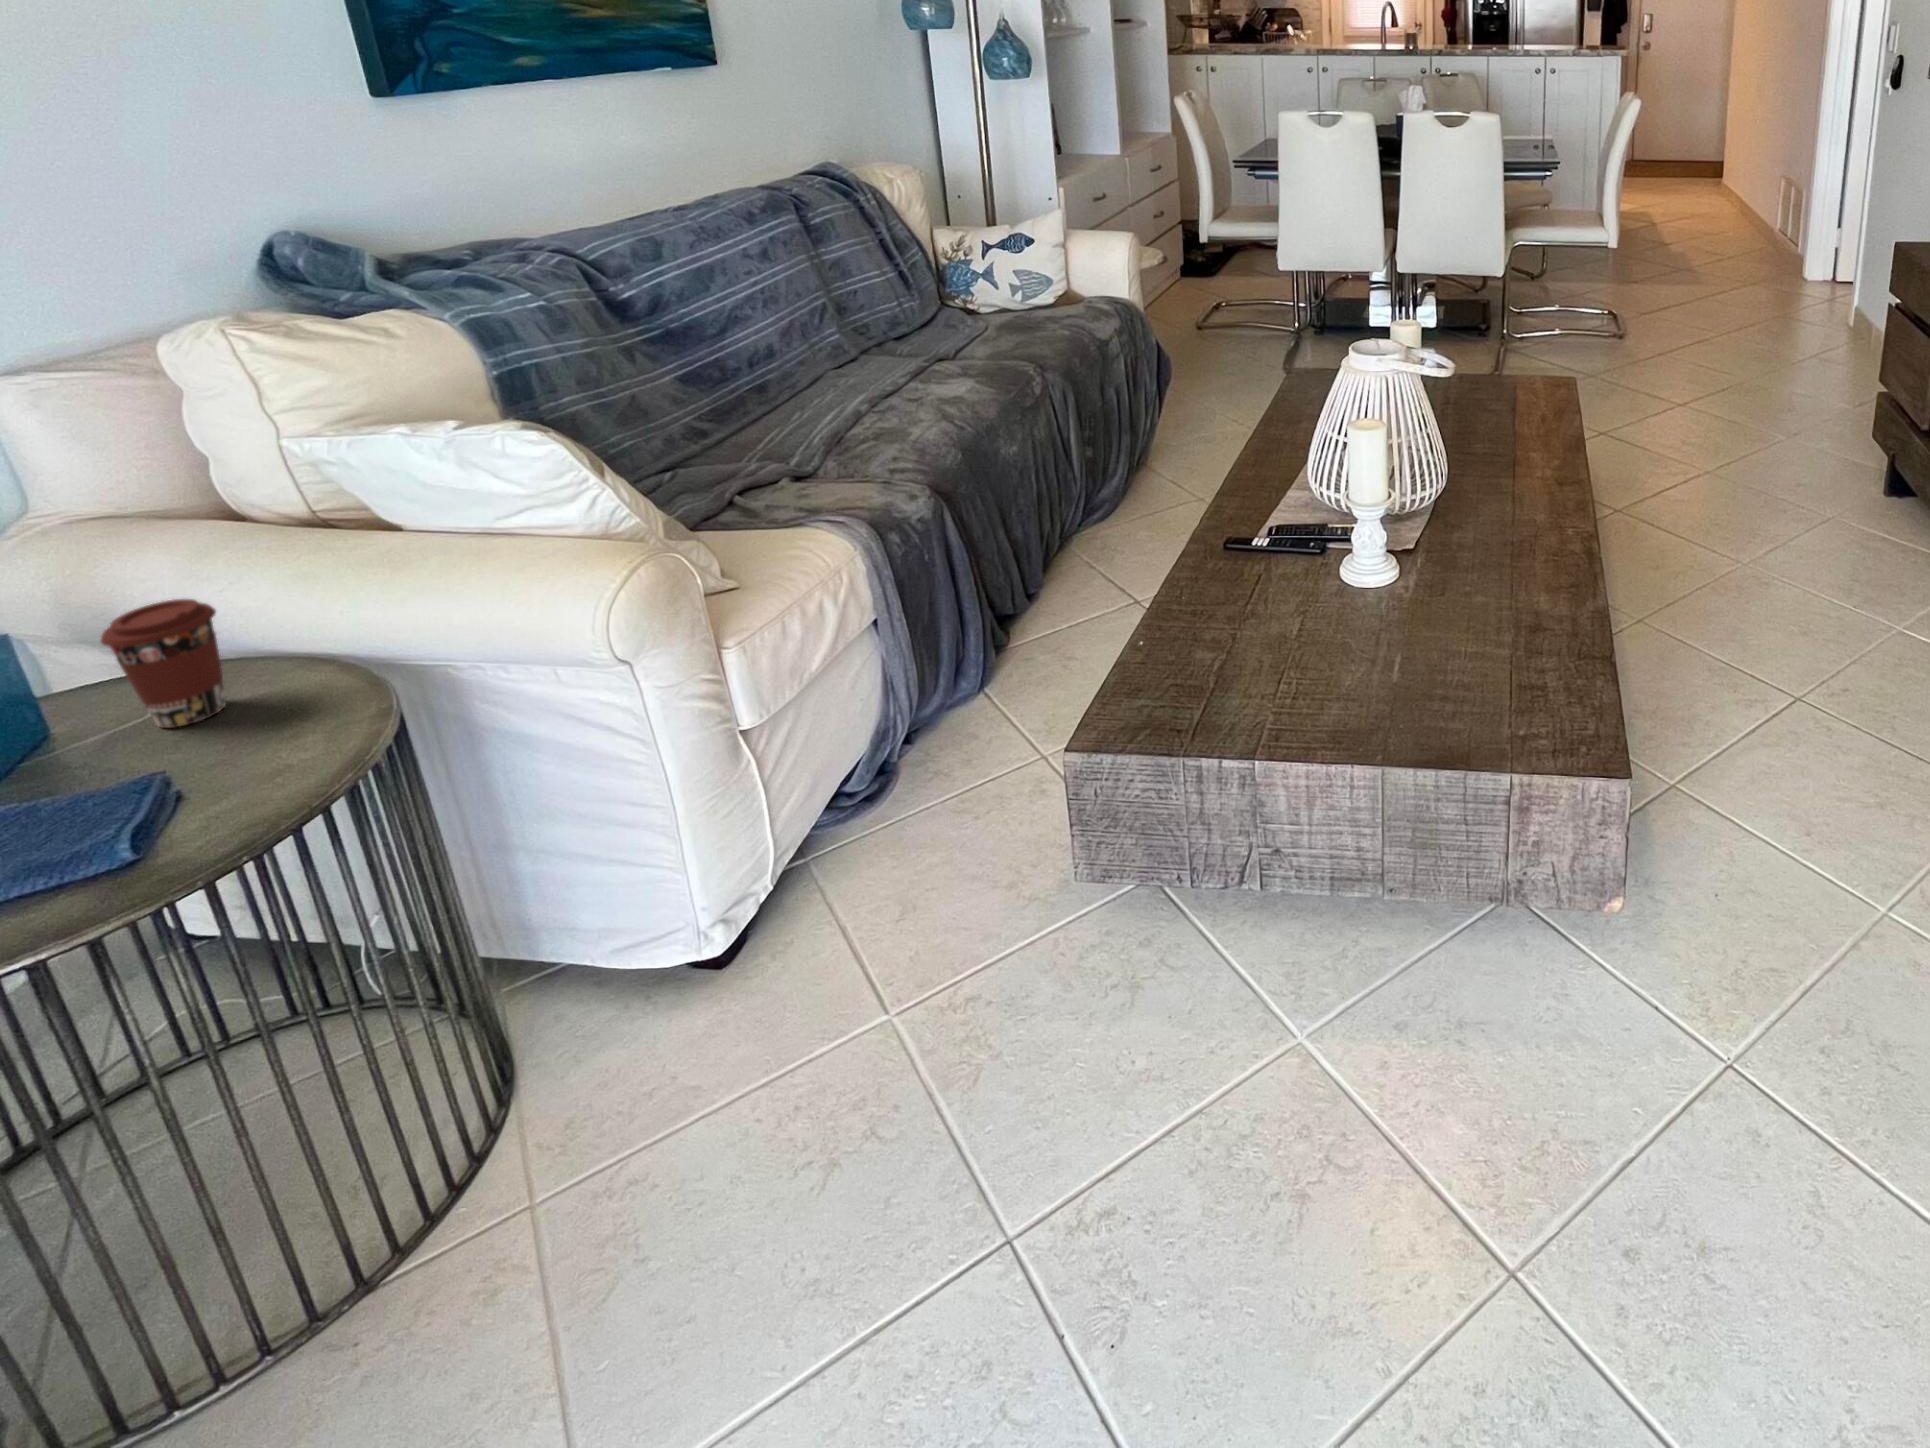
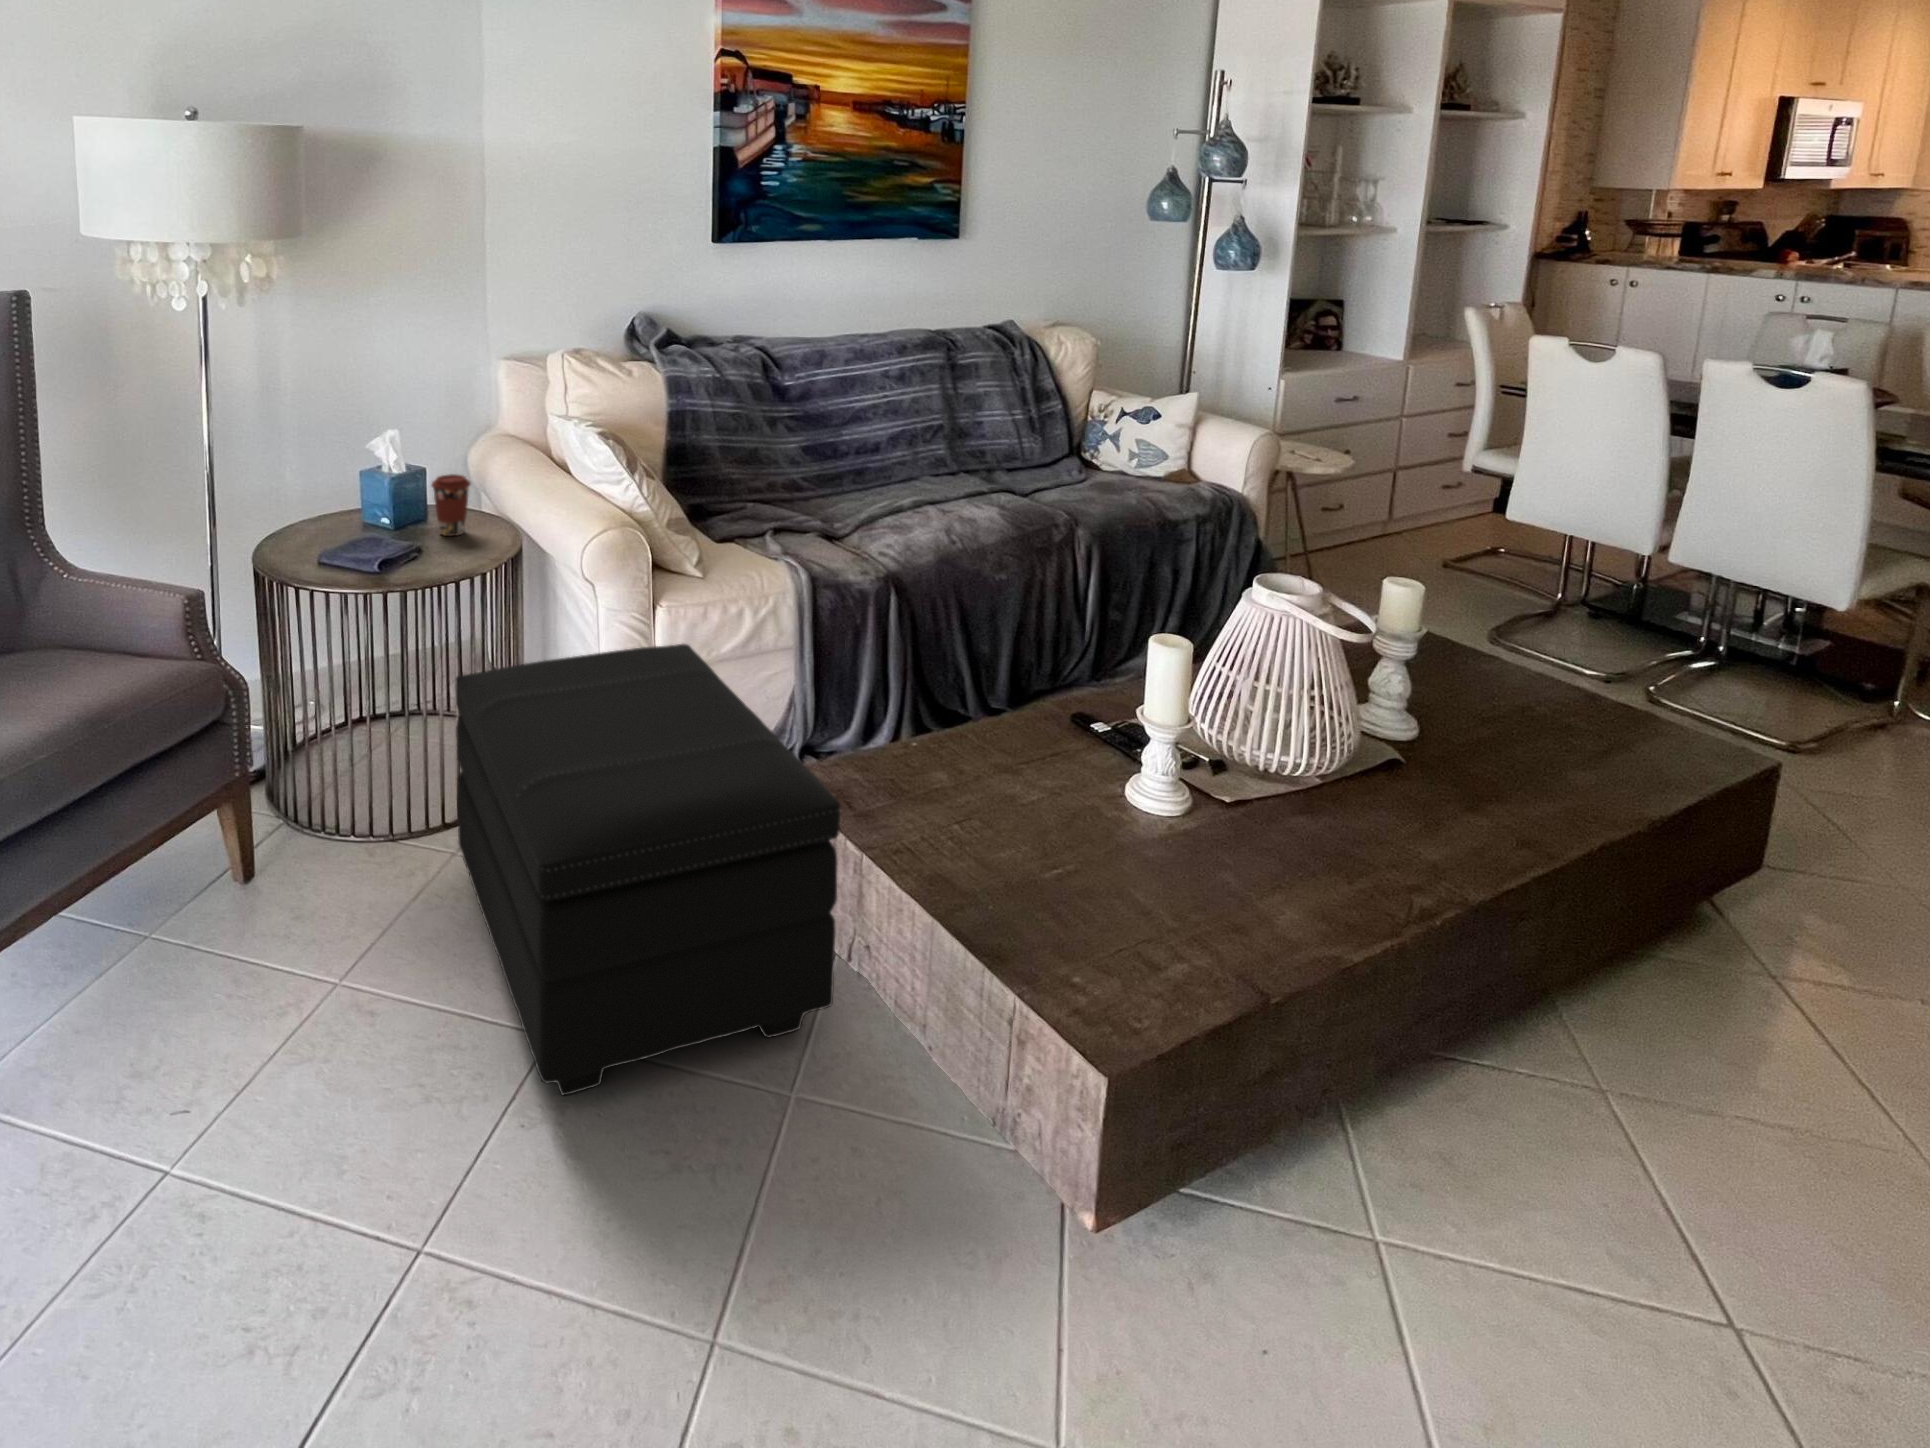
footstool: none [502,678,1288,1307] -> present [456,644,840,1095]

